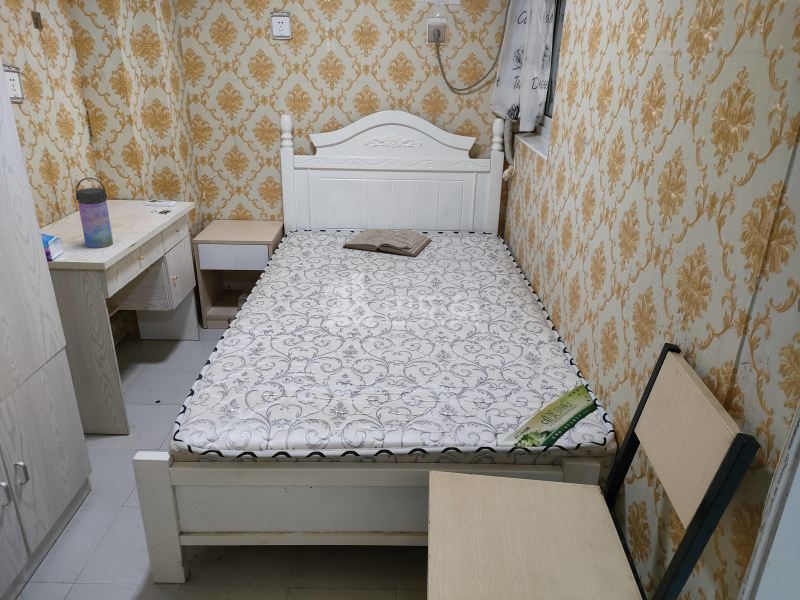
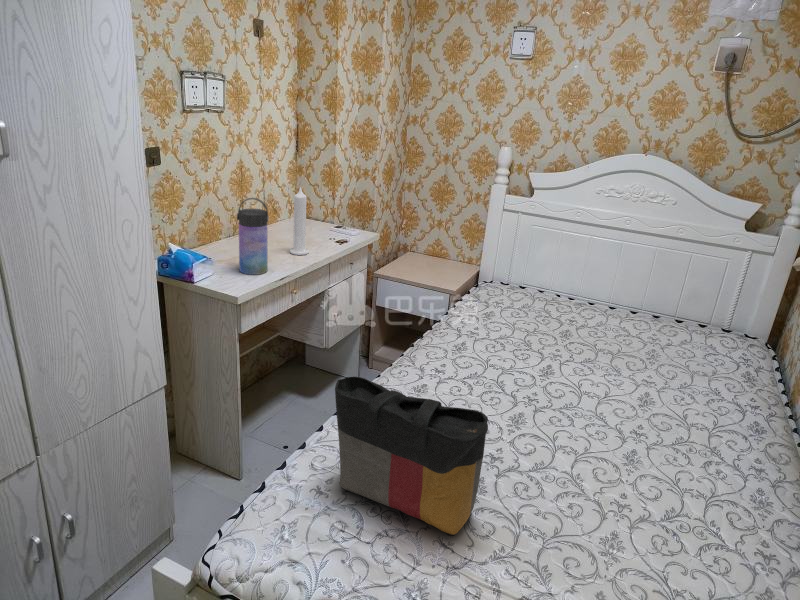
candle: none [117,166,139,228] -> present [290,187,309,255]
book: present [343,228,432,257] -> none [538,299,664,354]
tote bag: none [239,288,360,377] -> present [335,377,488,535]

